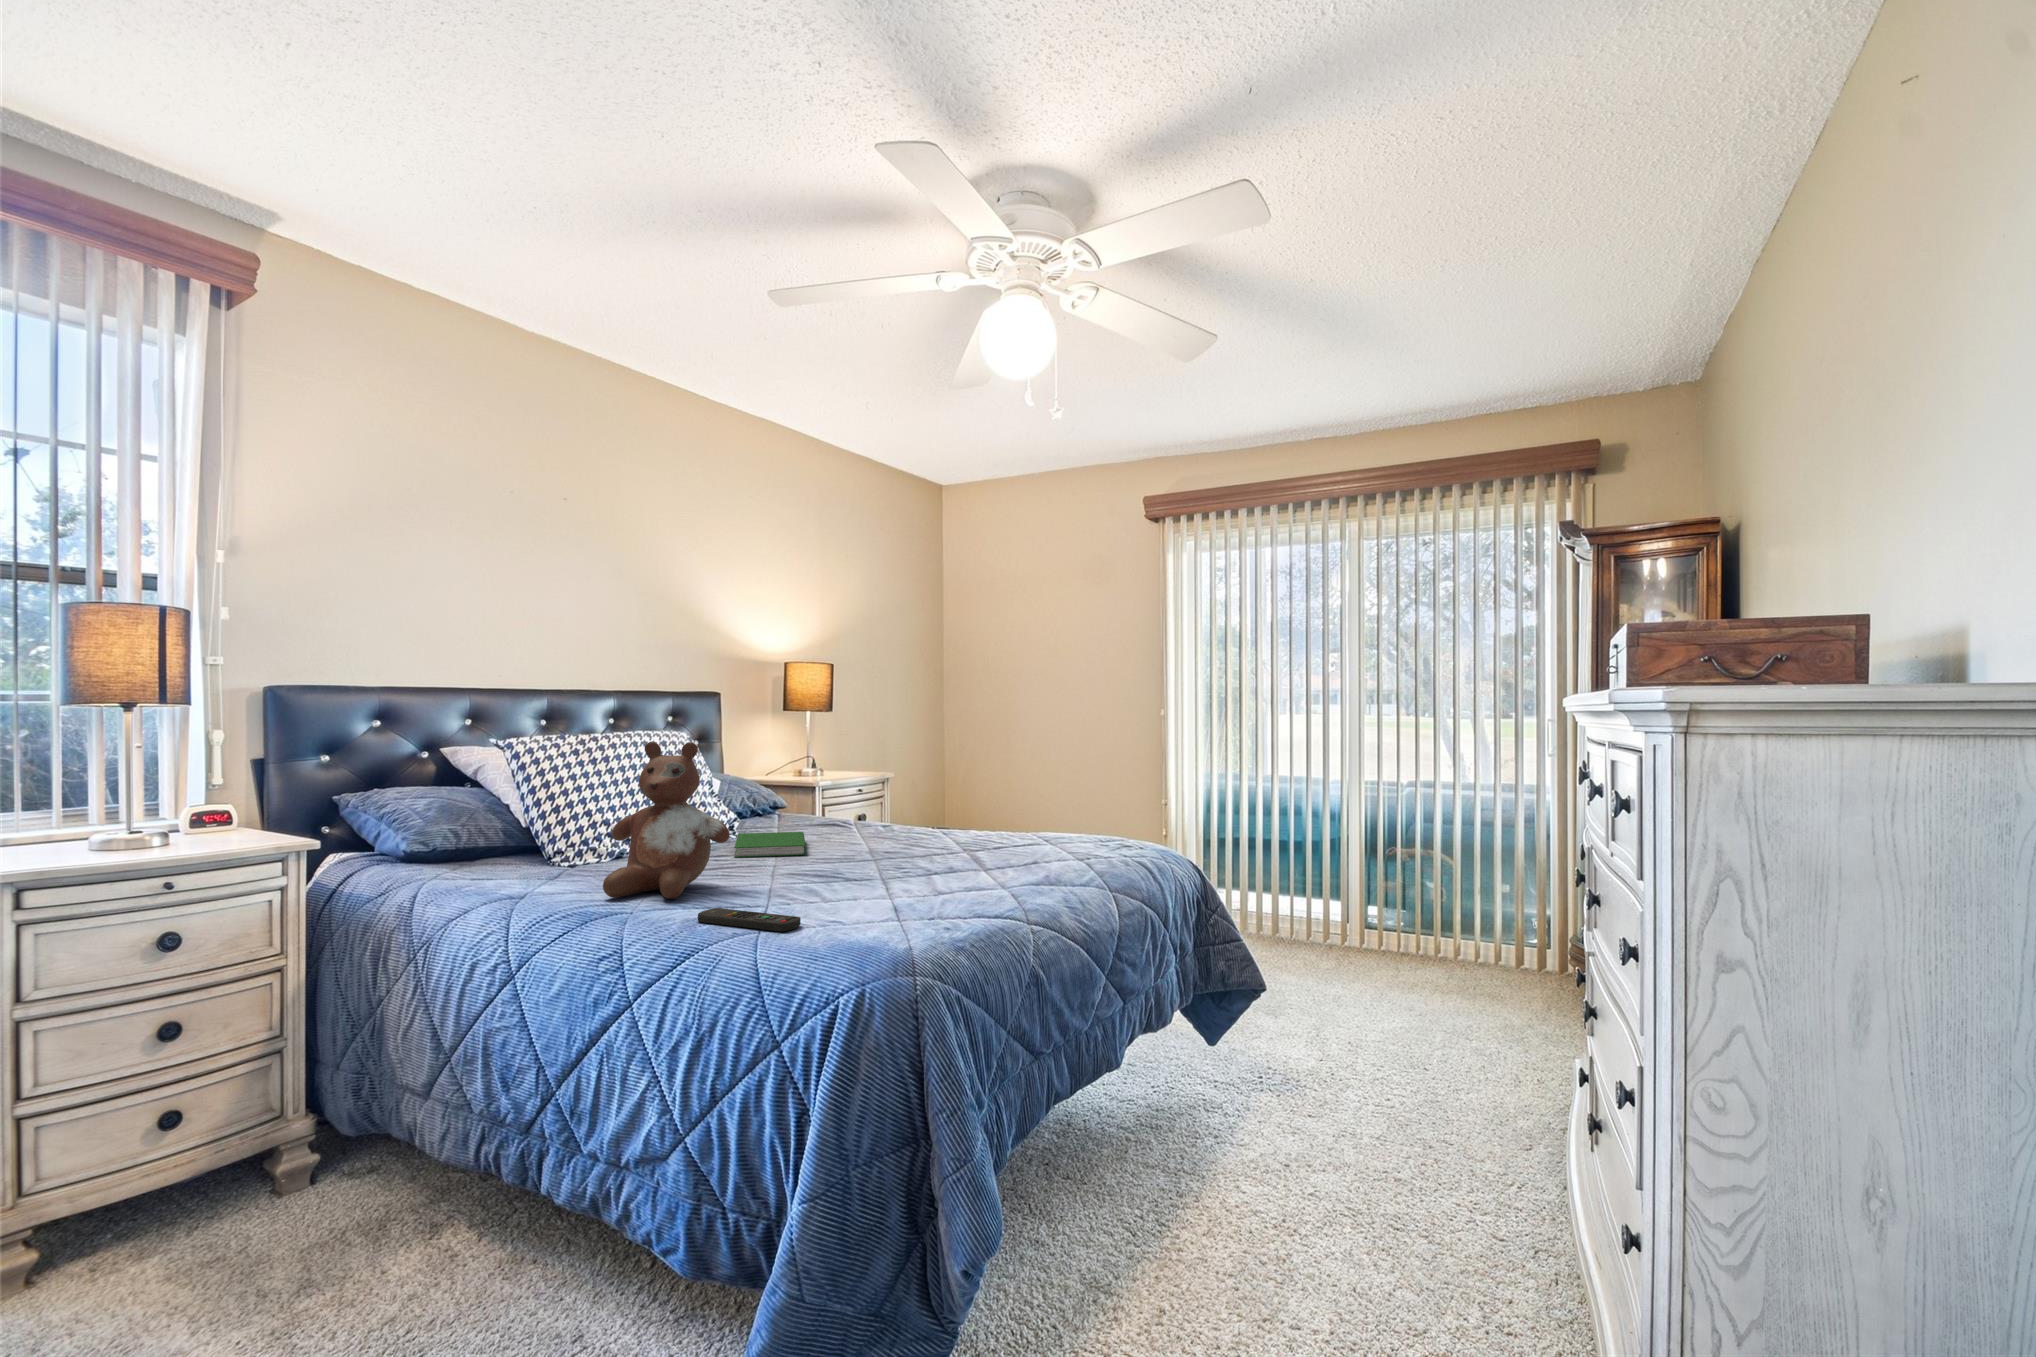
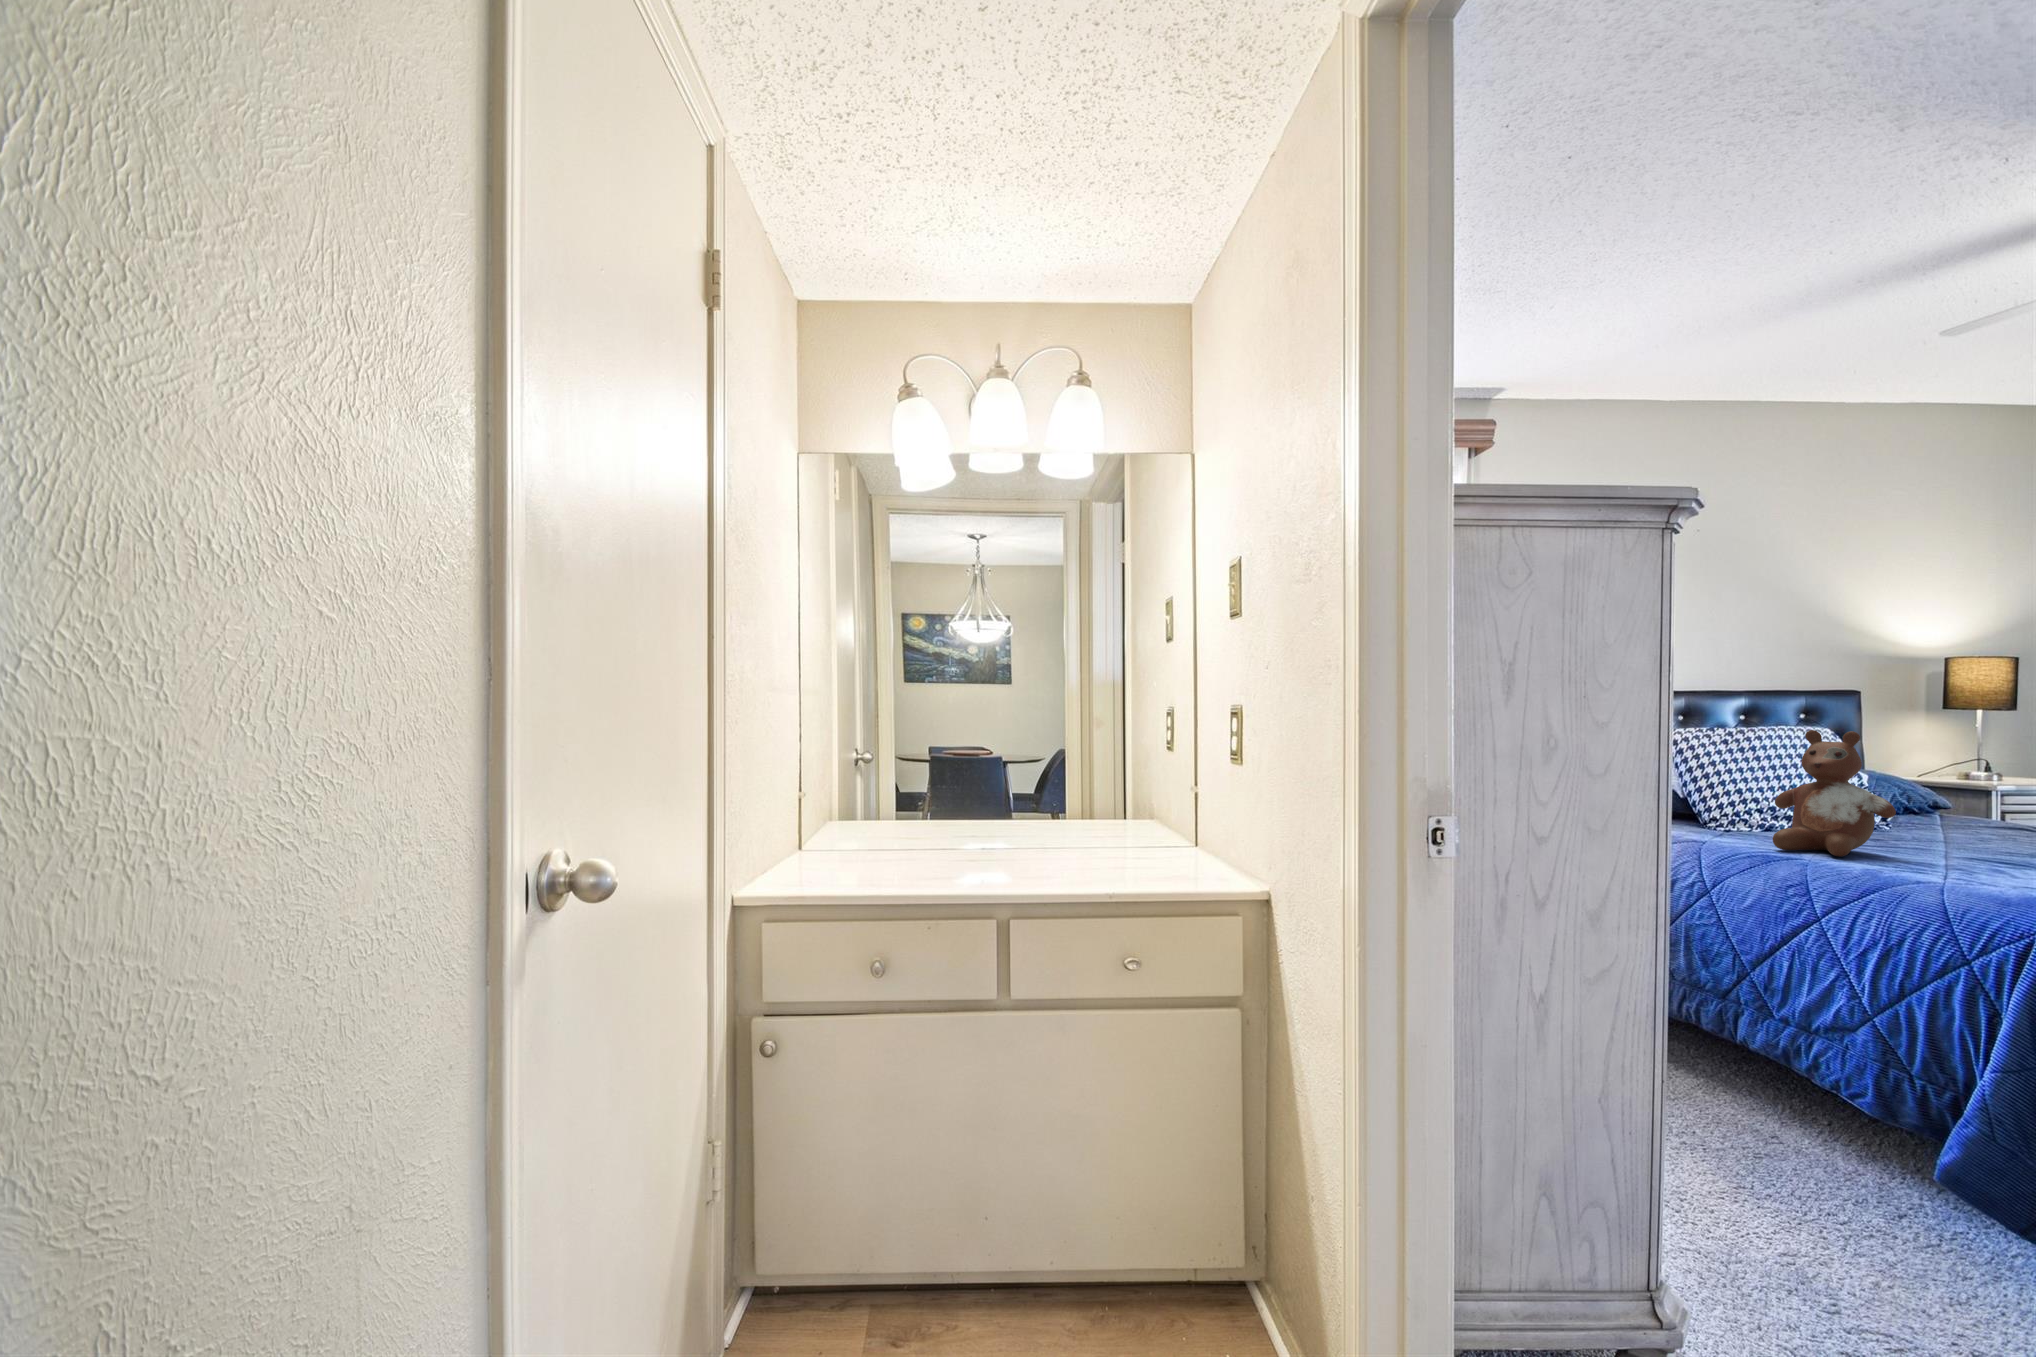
hardcover book: present [734,832,806,857] -> none [1895,823,1982,847]
remote control: present [698,908,801,932] -> none [1871,865,1983,888]

